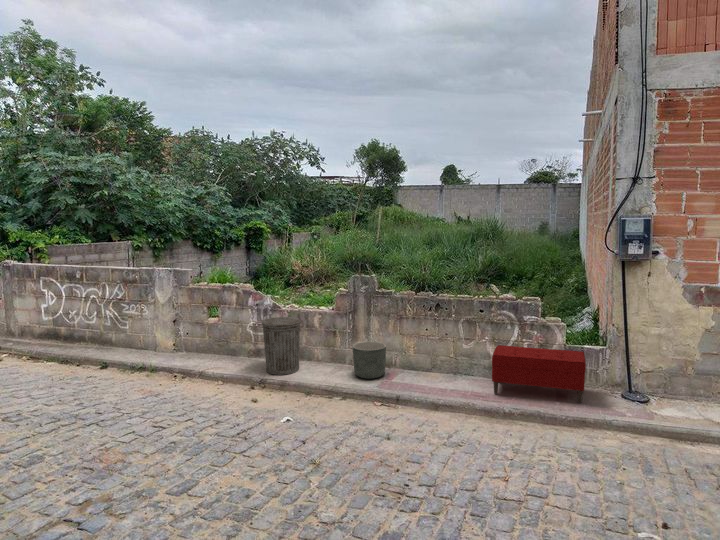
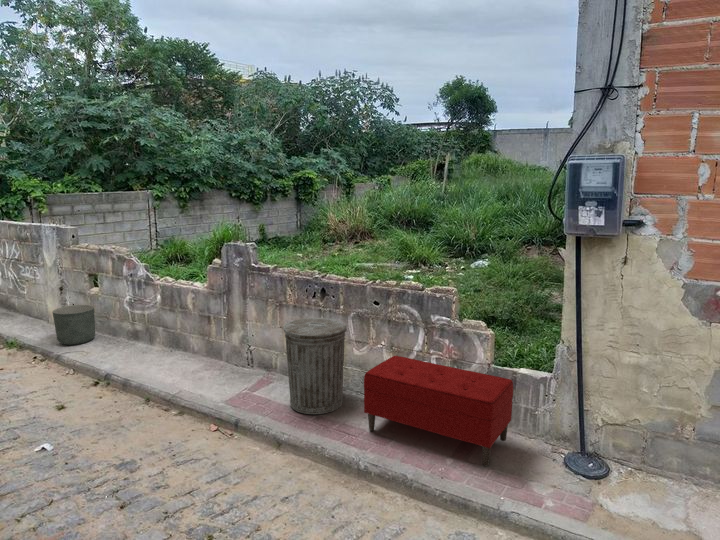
trash can: present [262,317,301,375] -> present [283,318,347,414]
planter: present [353,342,386,379] -> present [52,305,95,345]

